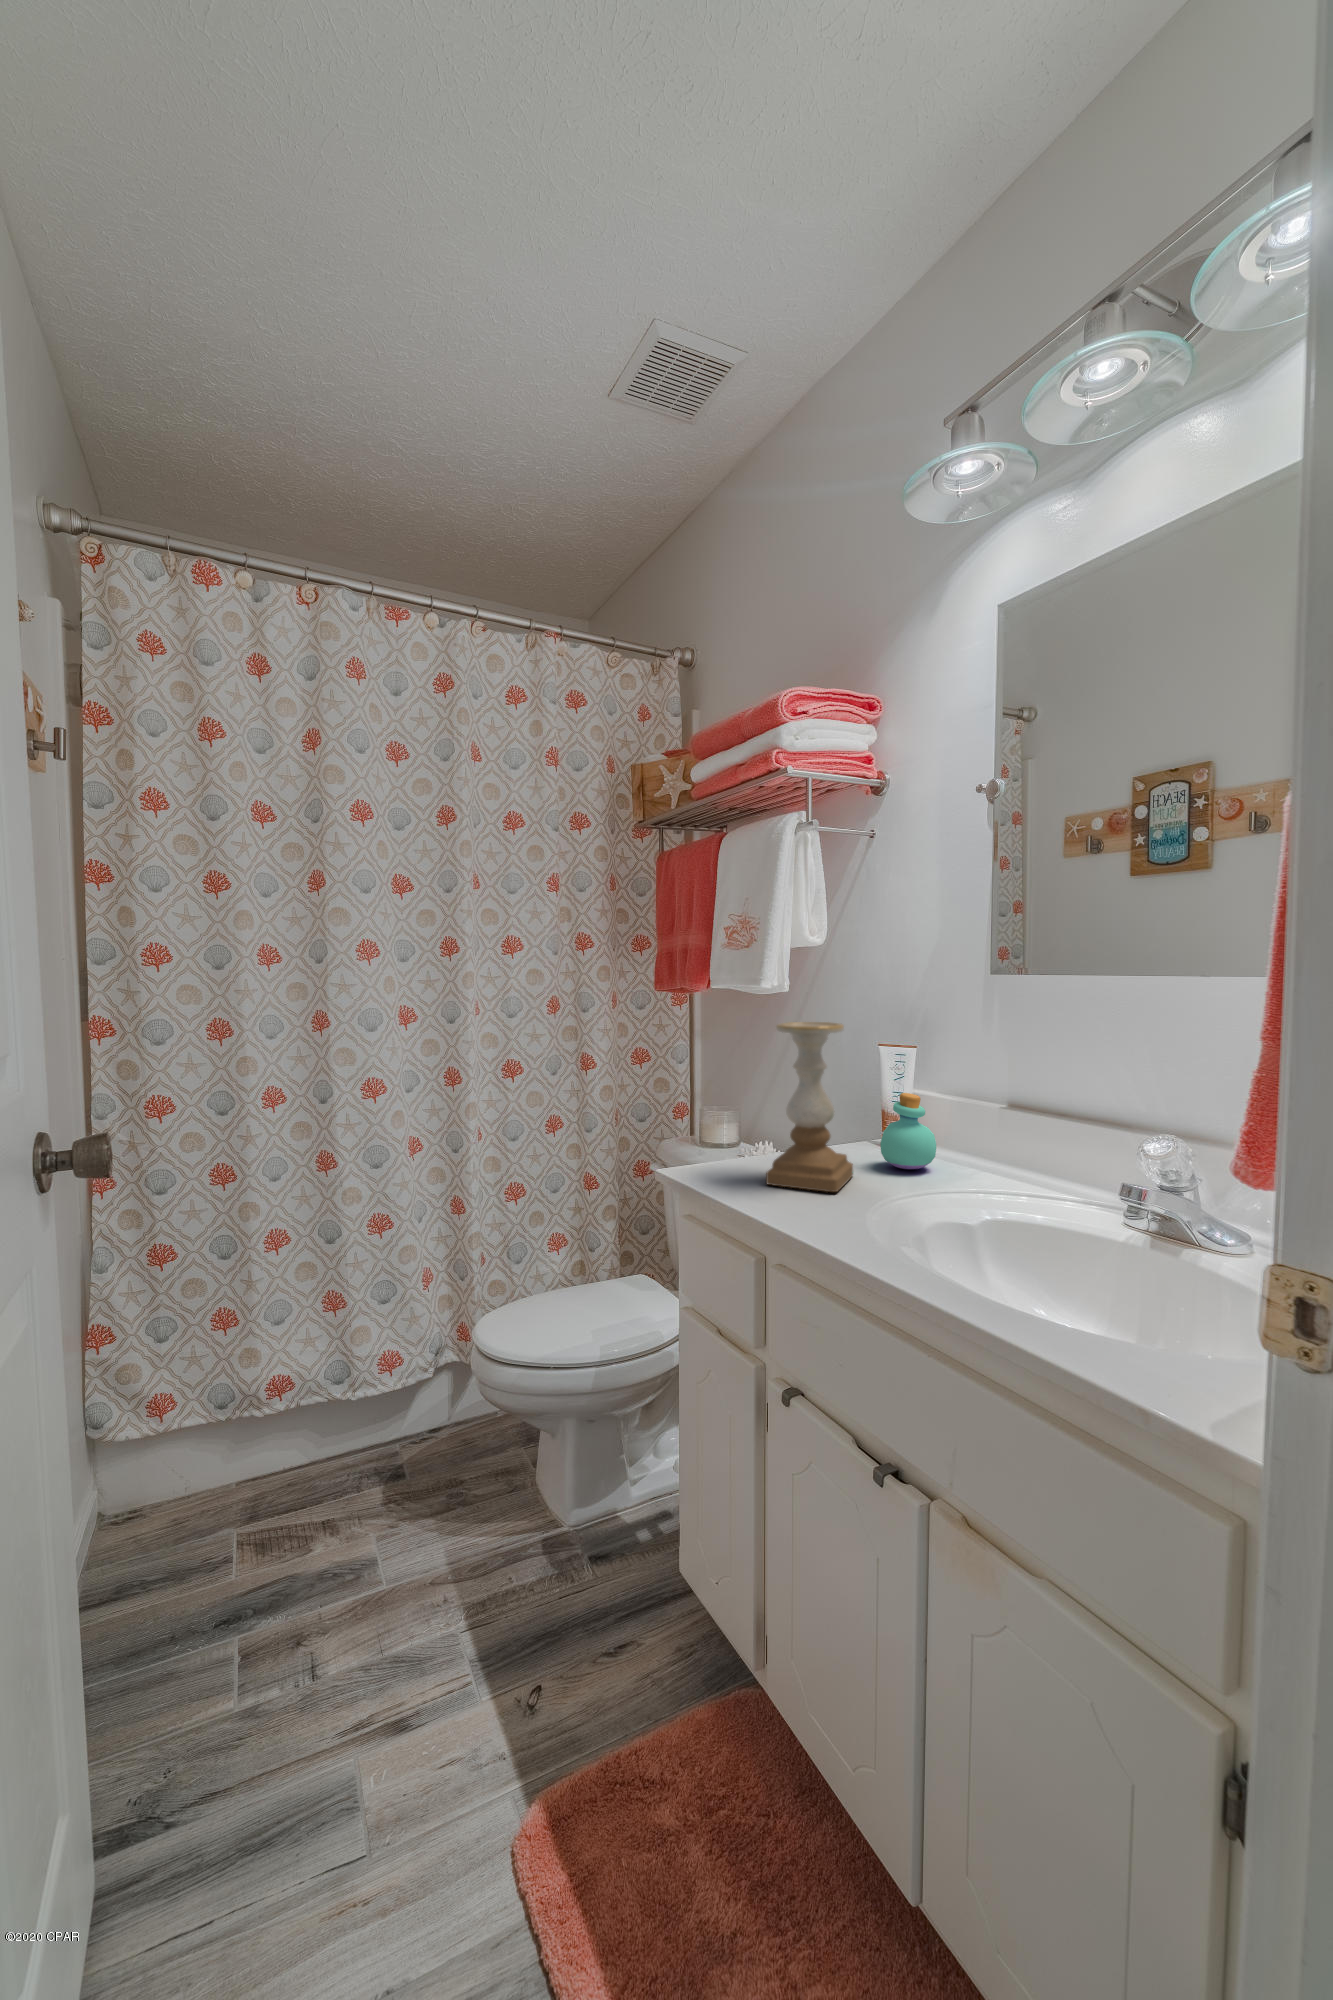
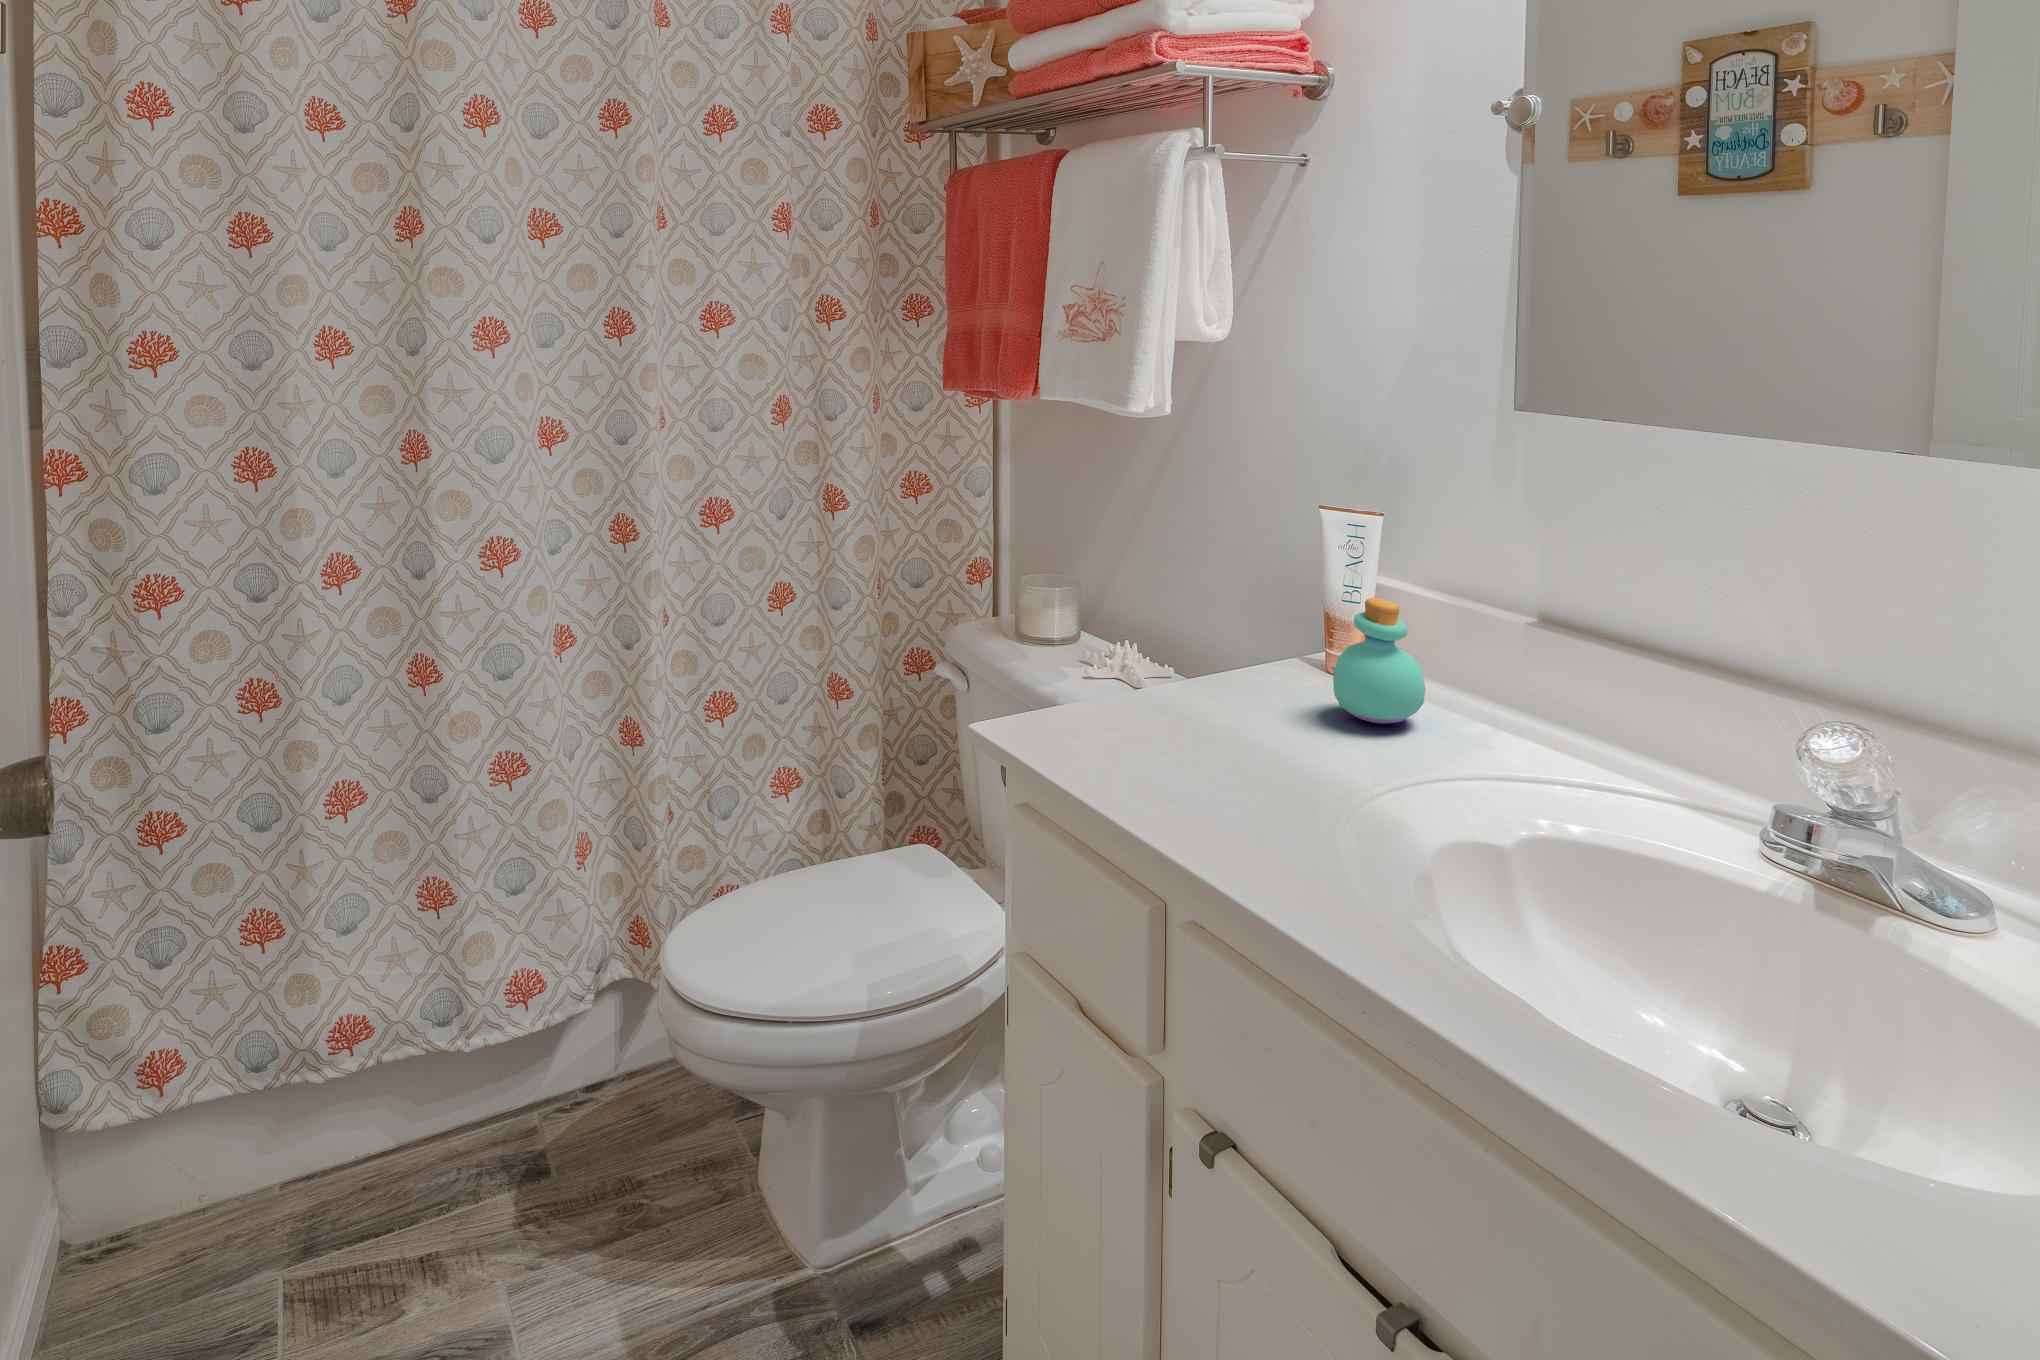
candle holder: present [766,1022,853,1192] -> none [1155,486,1293,774]

